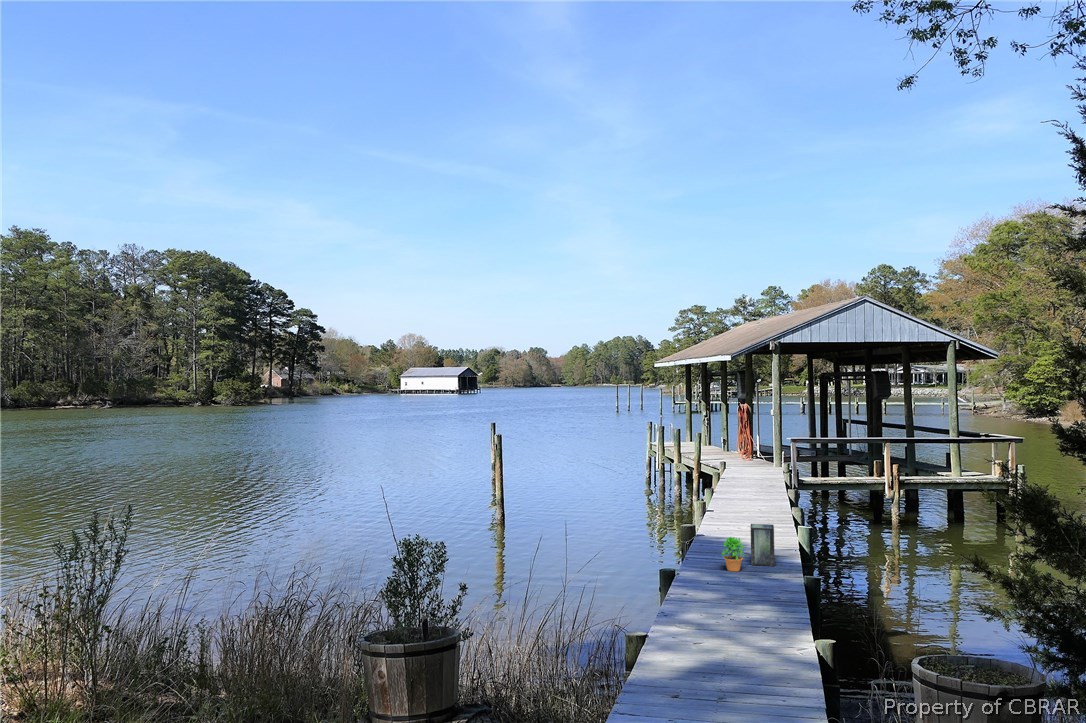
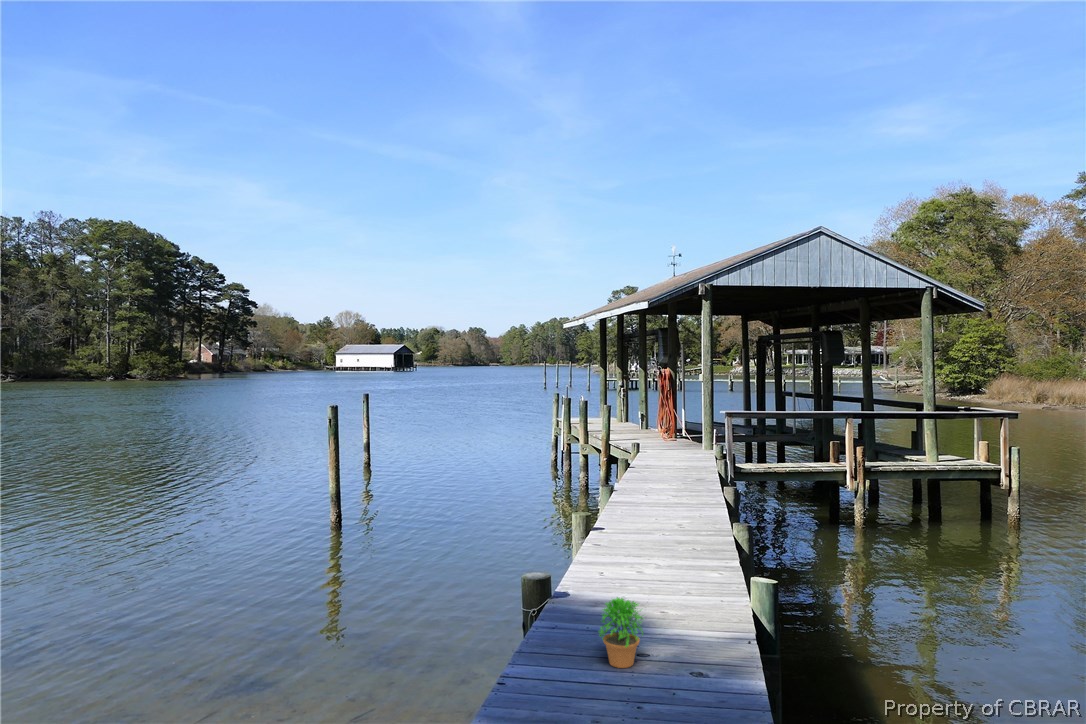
storage box: present [751,524,775,566] -> none [657,565,701,651]

